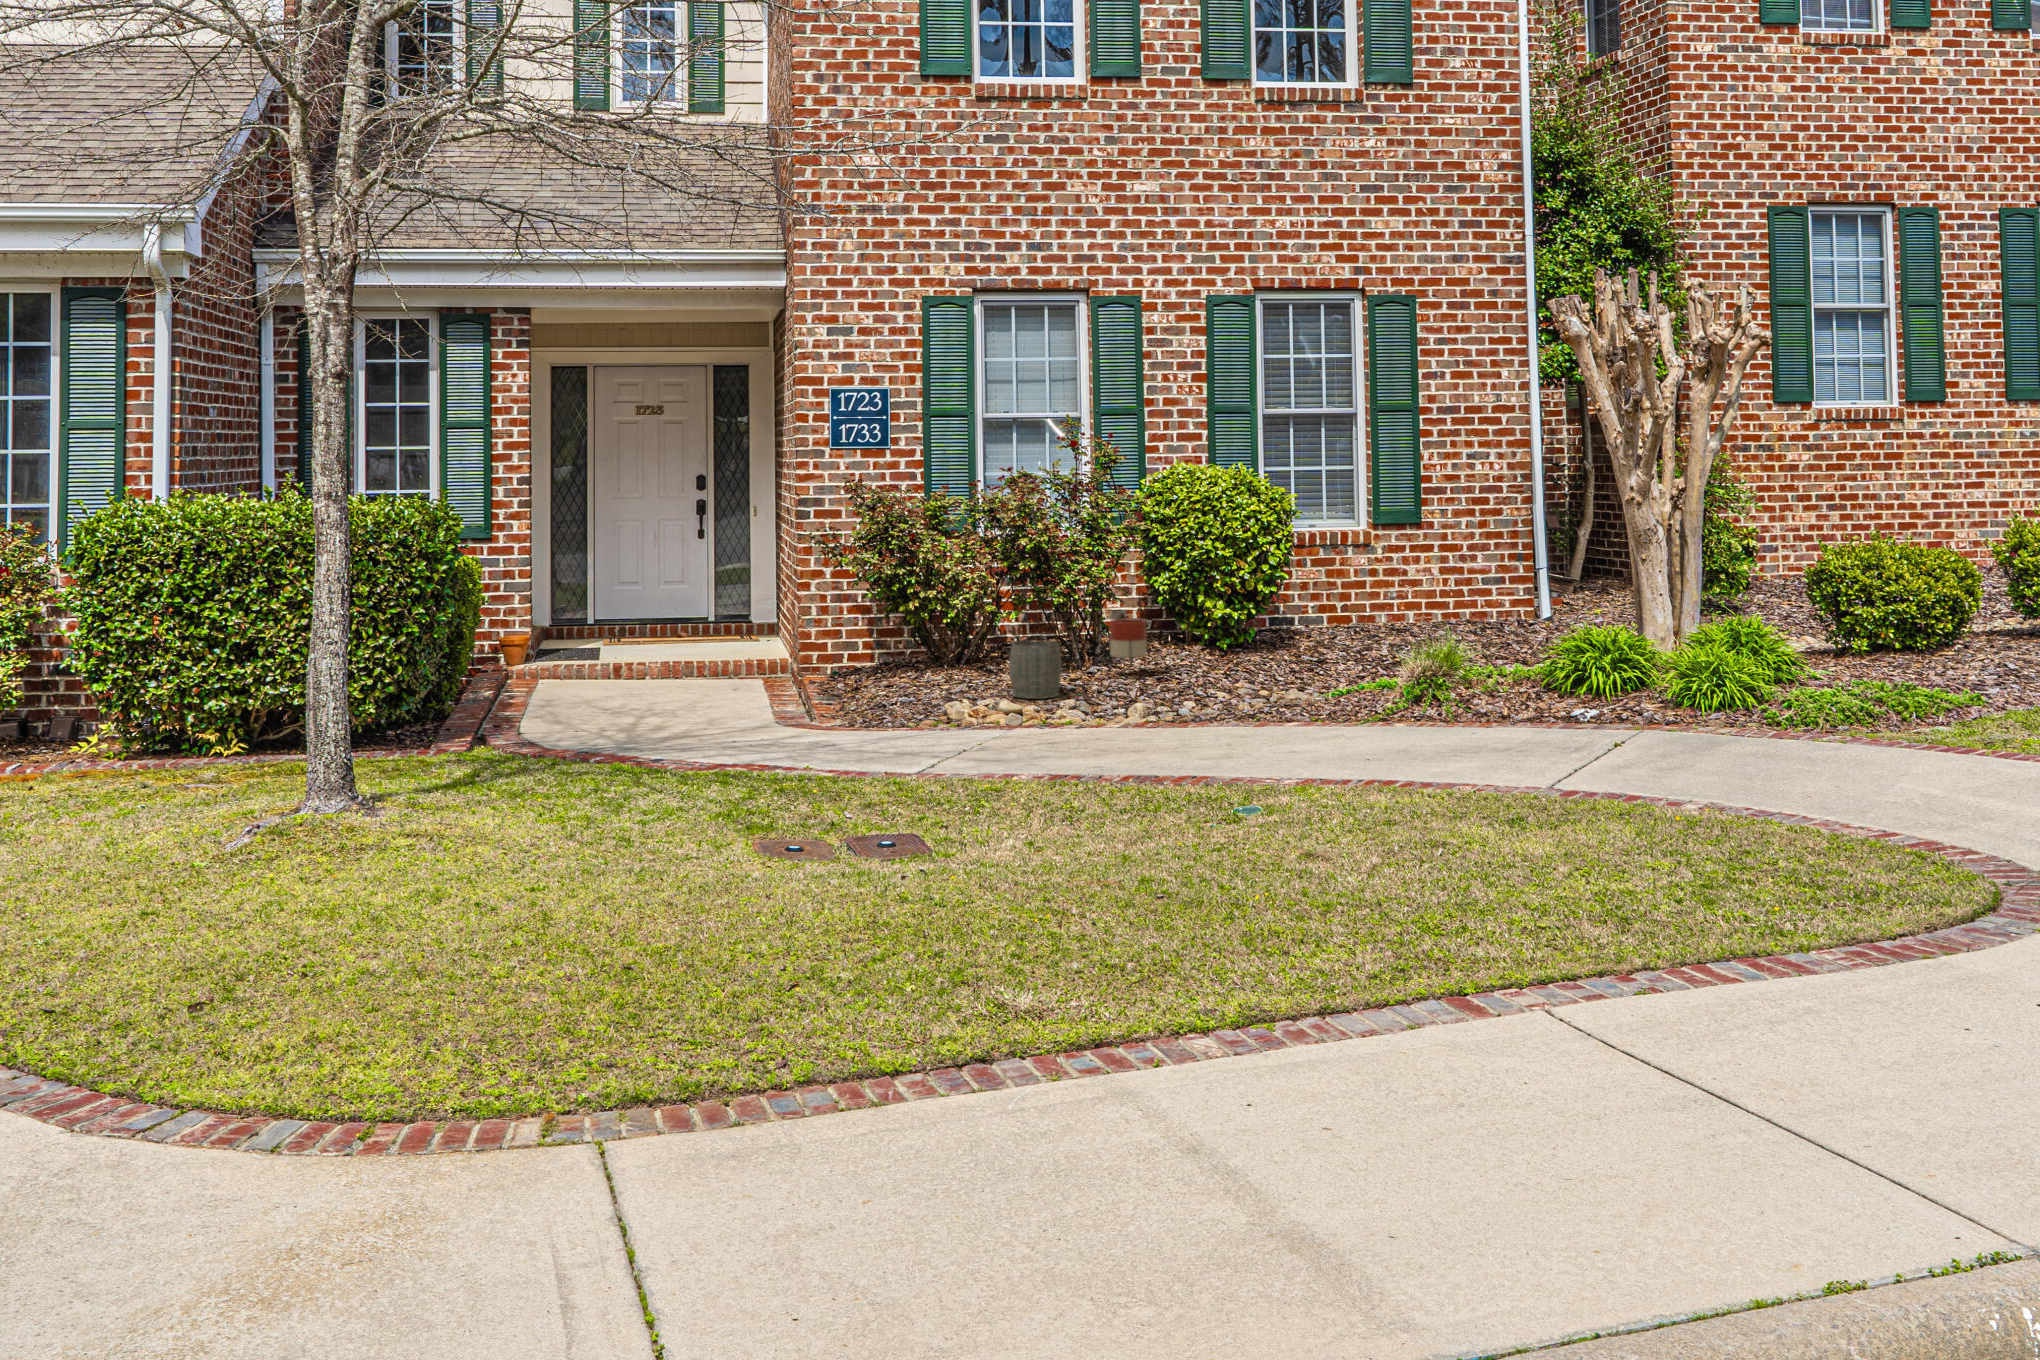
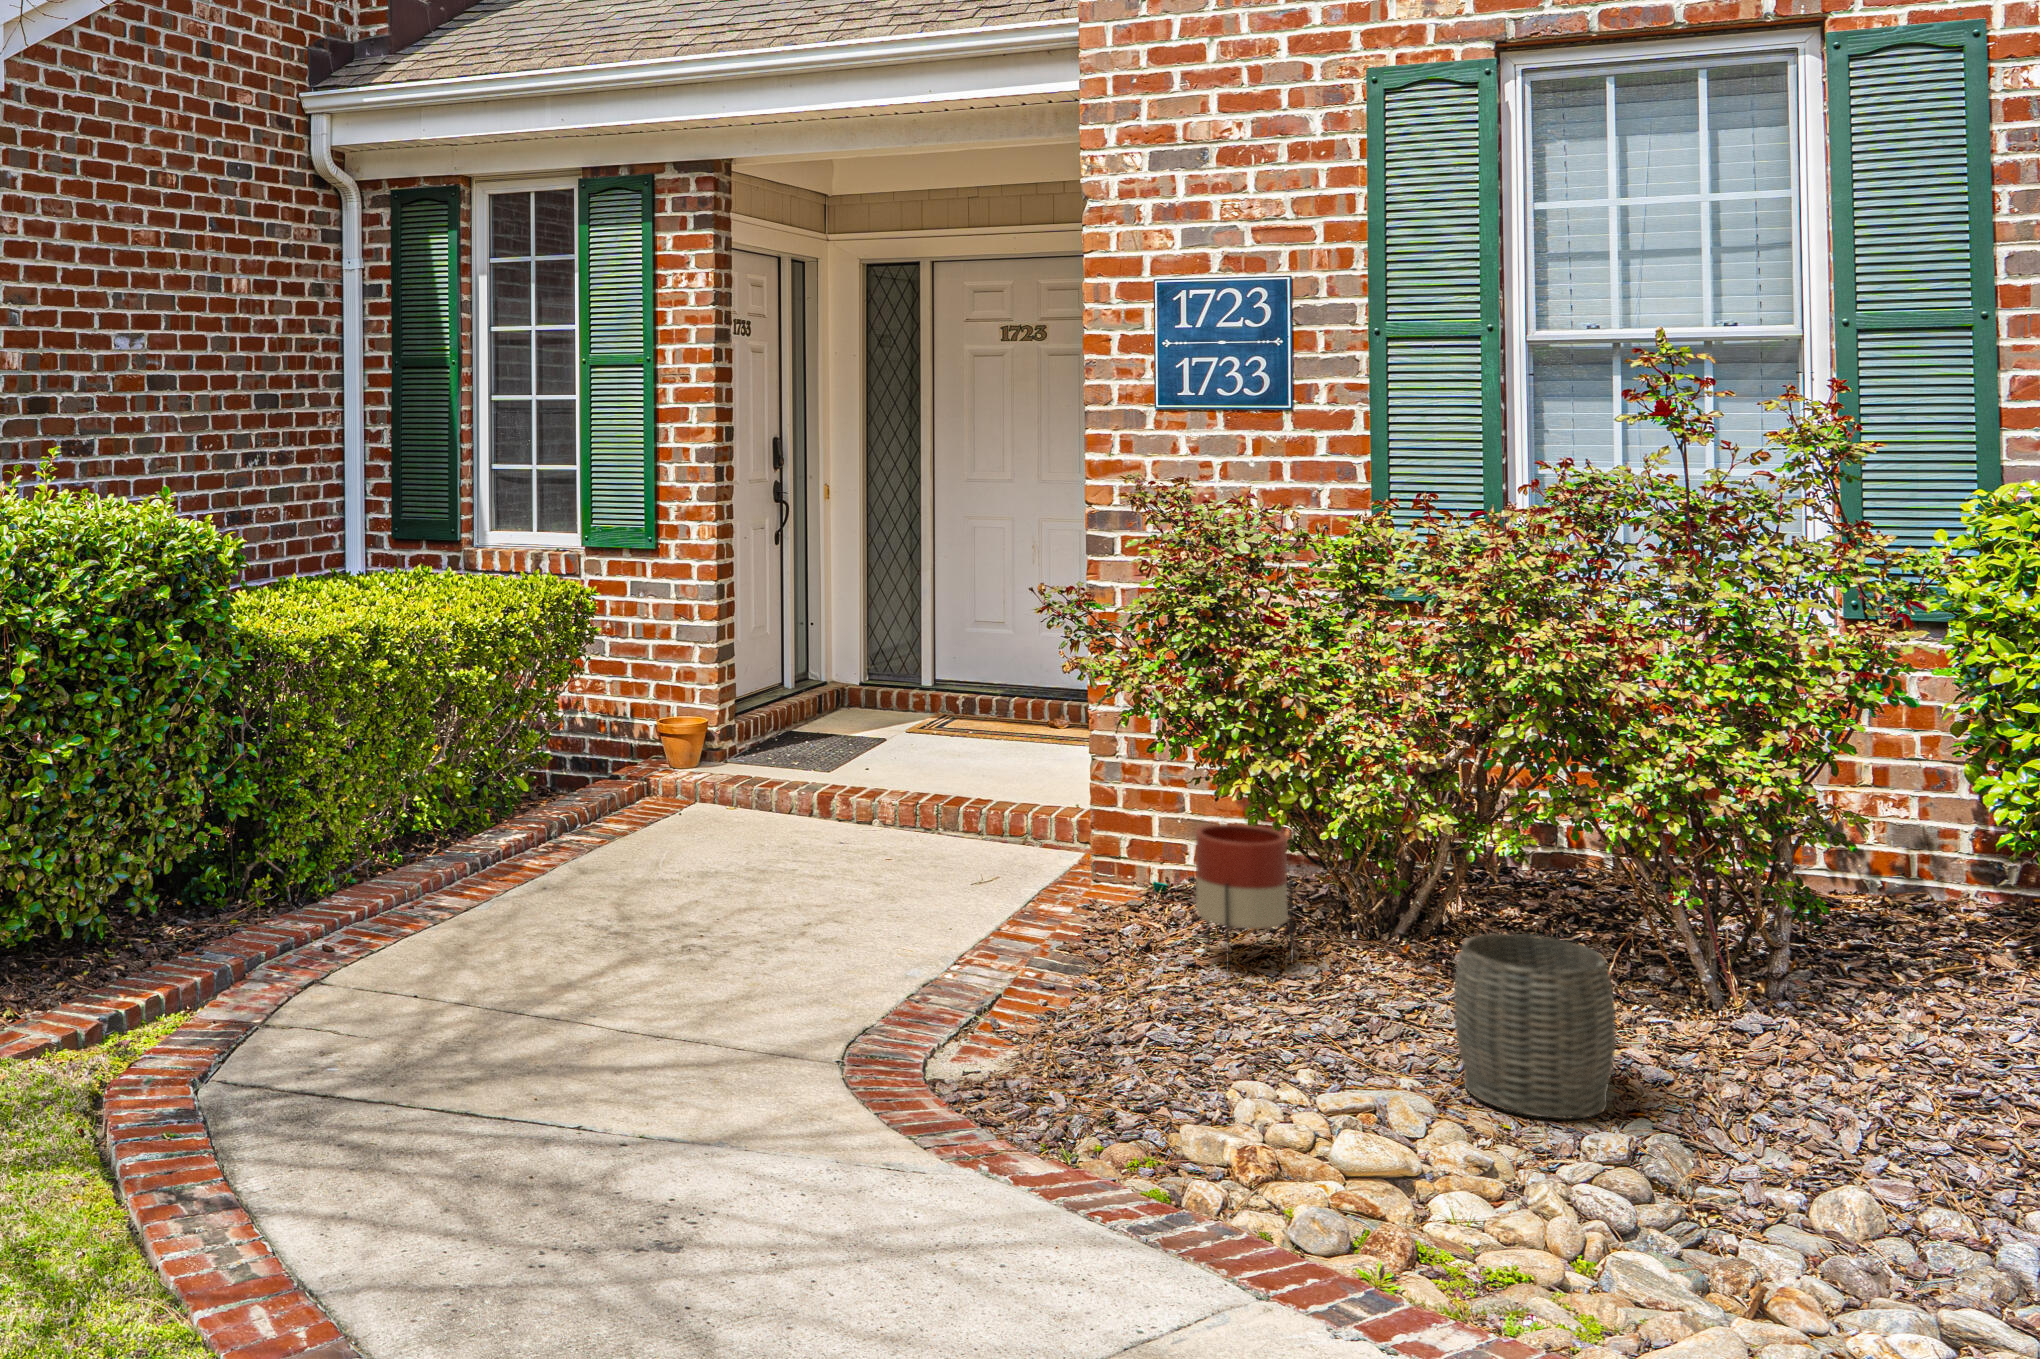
planter: present [1109,618,1147,660] -> present [1196,824,1294,975]

